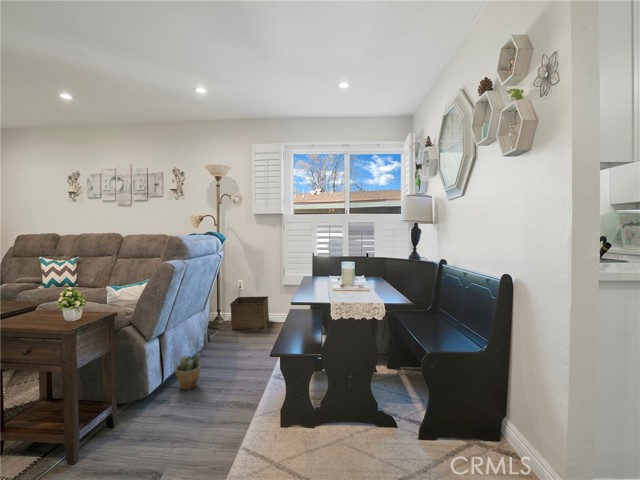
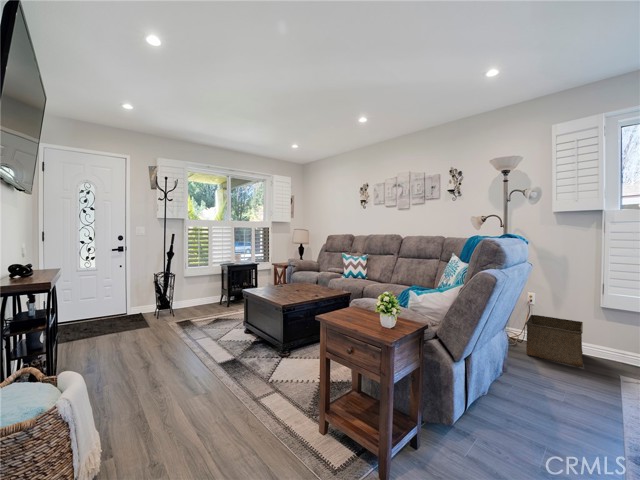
potted plant: present [175,353,201,390] -> none [483,391,520,439]

